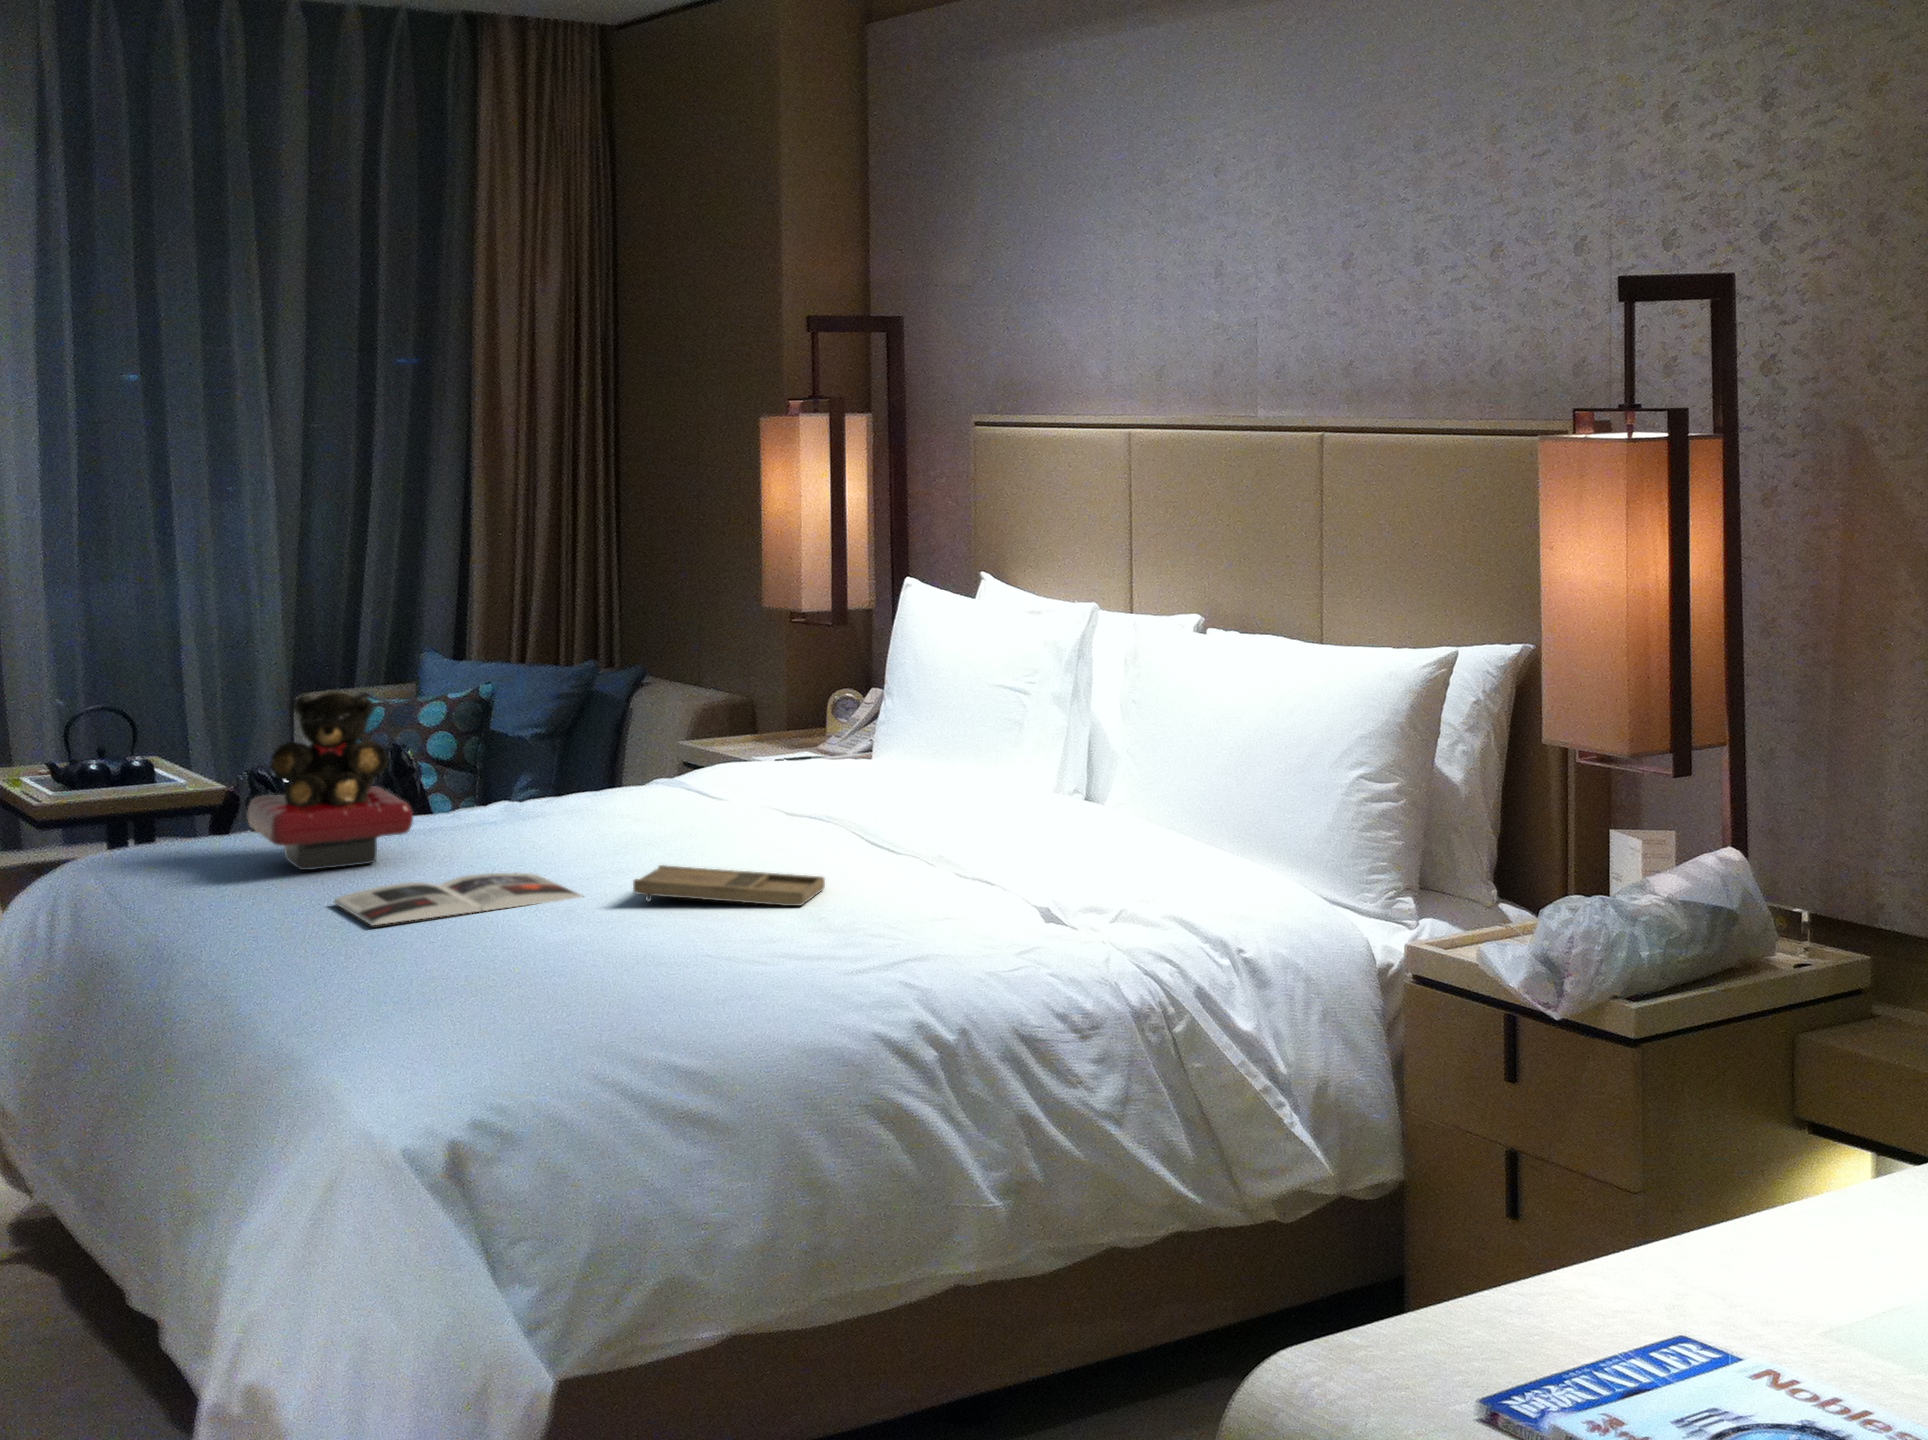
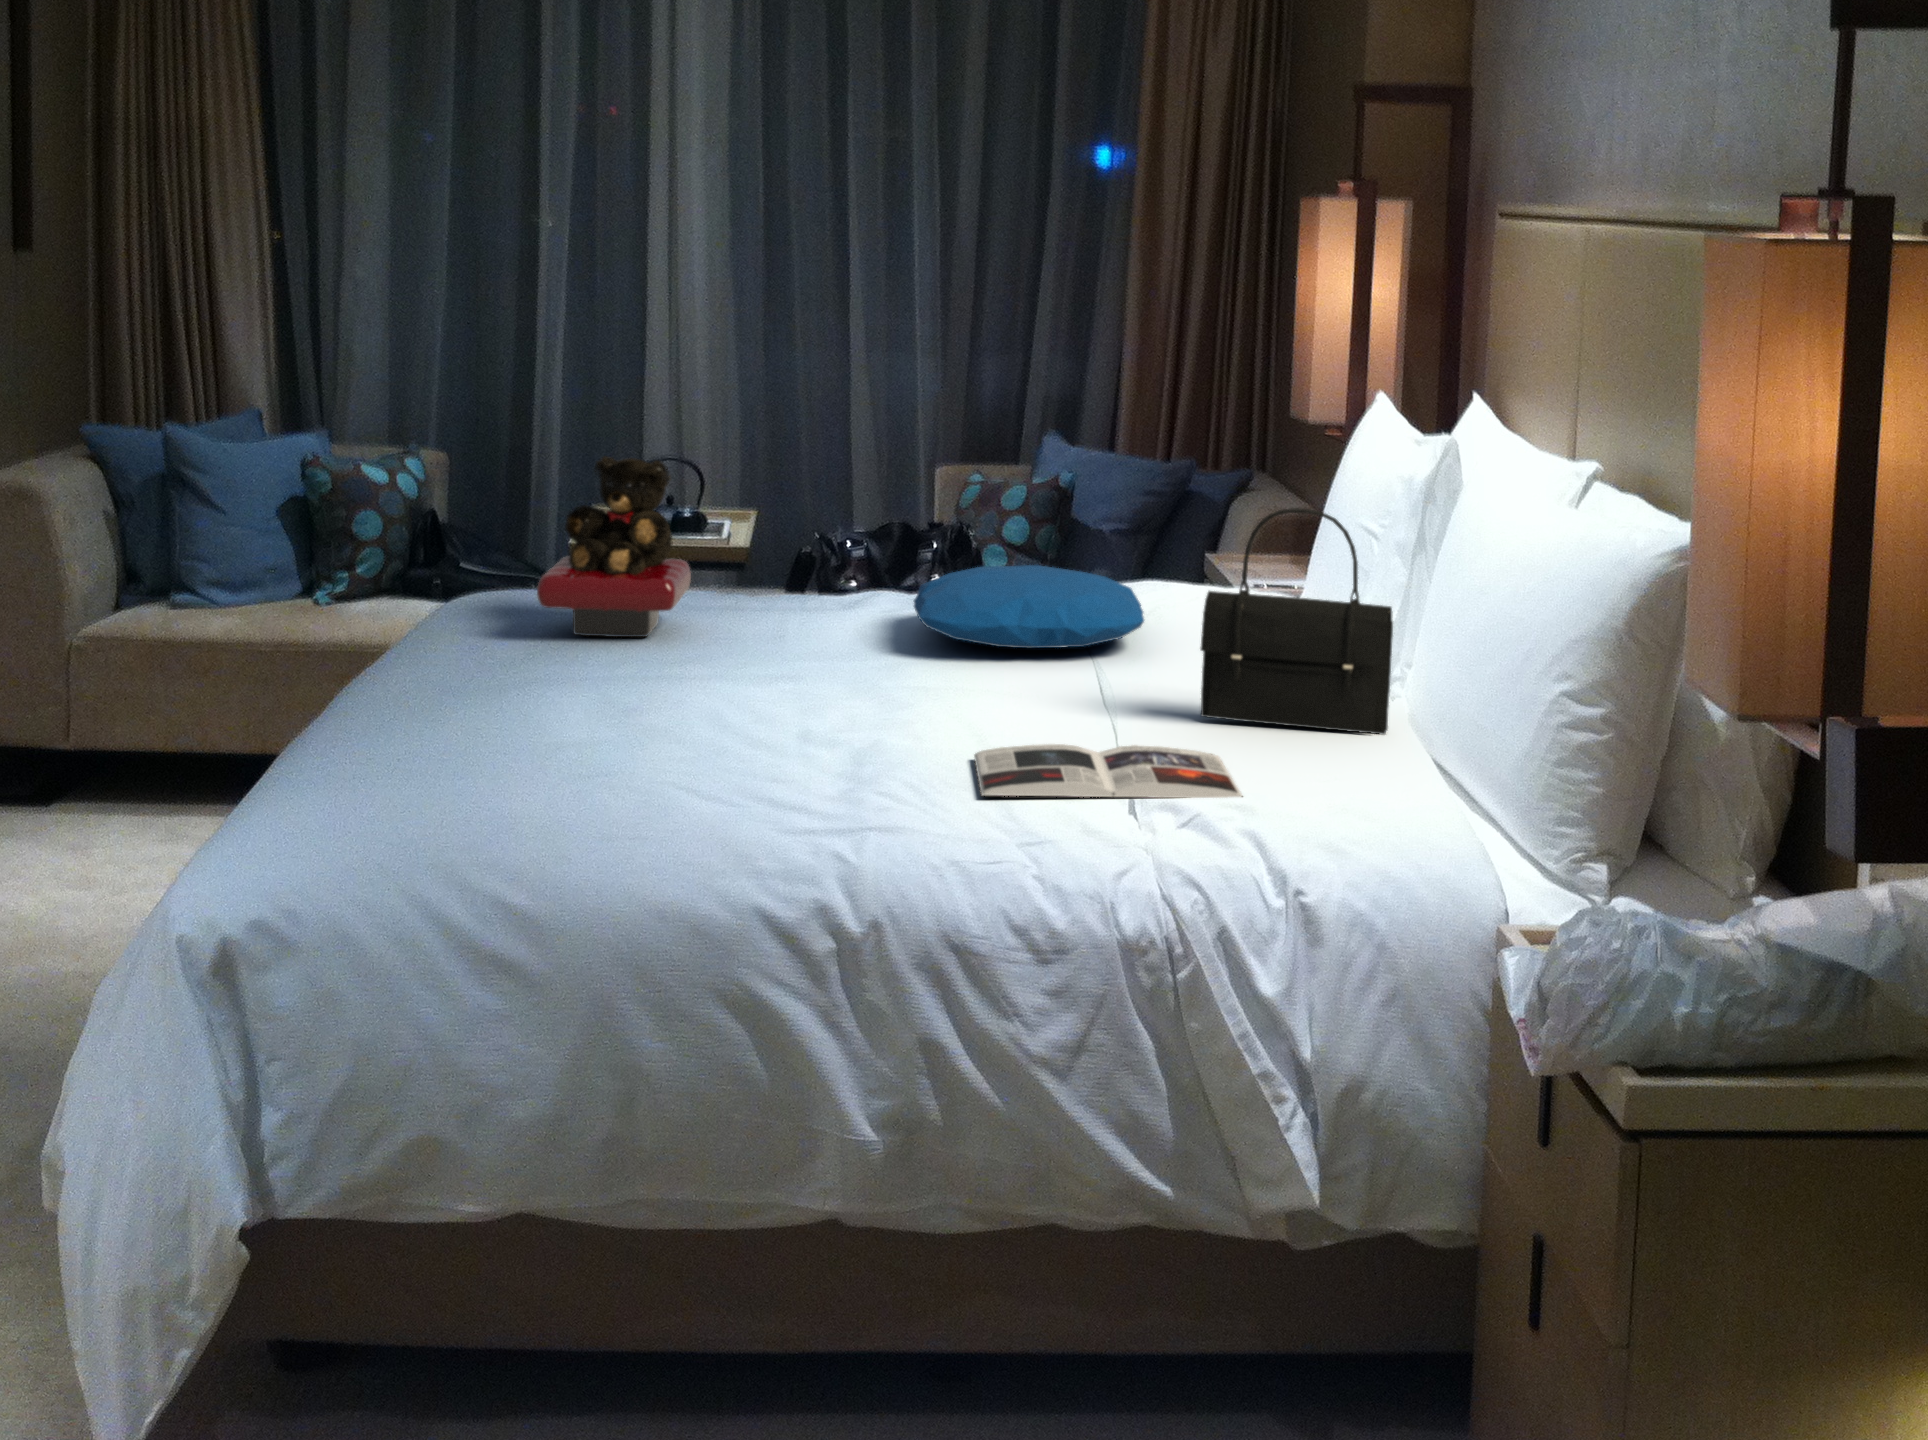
handbag: none [992,667,1148,850] -> present [1201,508,1393,735]
pillow: none [608,753,851,825] -> present [914,565,1144,648]
tray: present [633,865,825,906] -> none [759,680,959,747]
magazine: present [334,873,582,925] -> present [974,744,1242,798]

